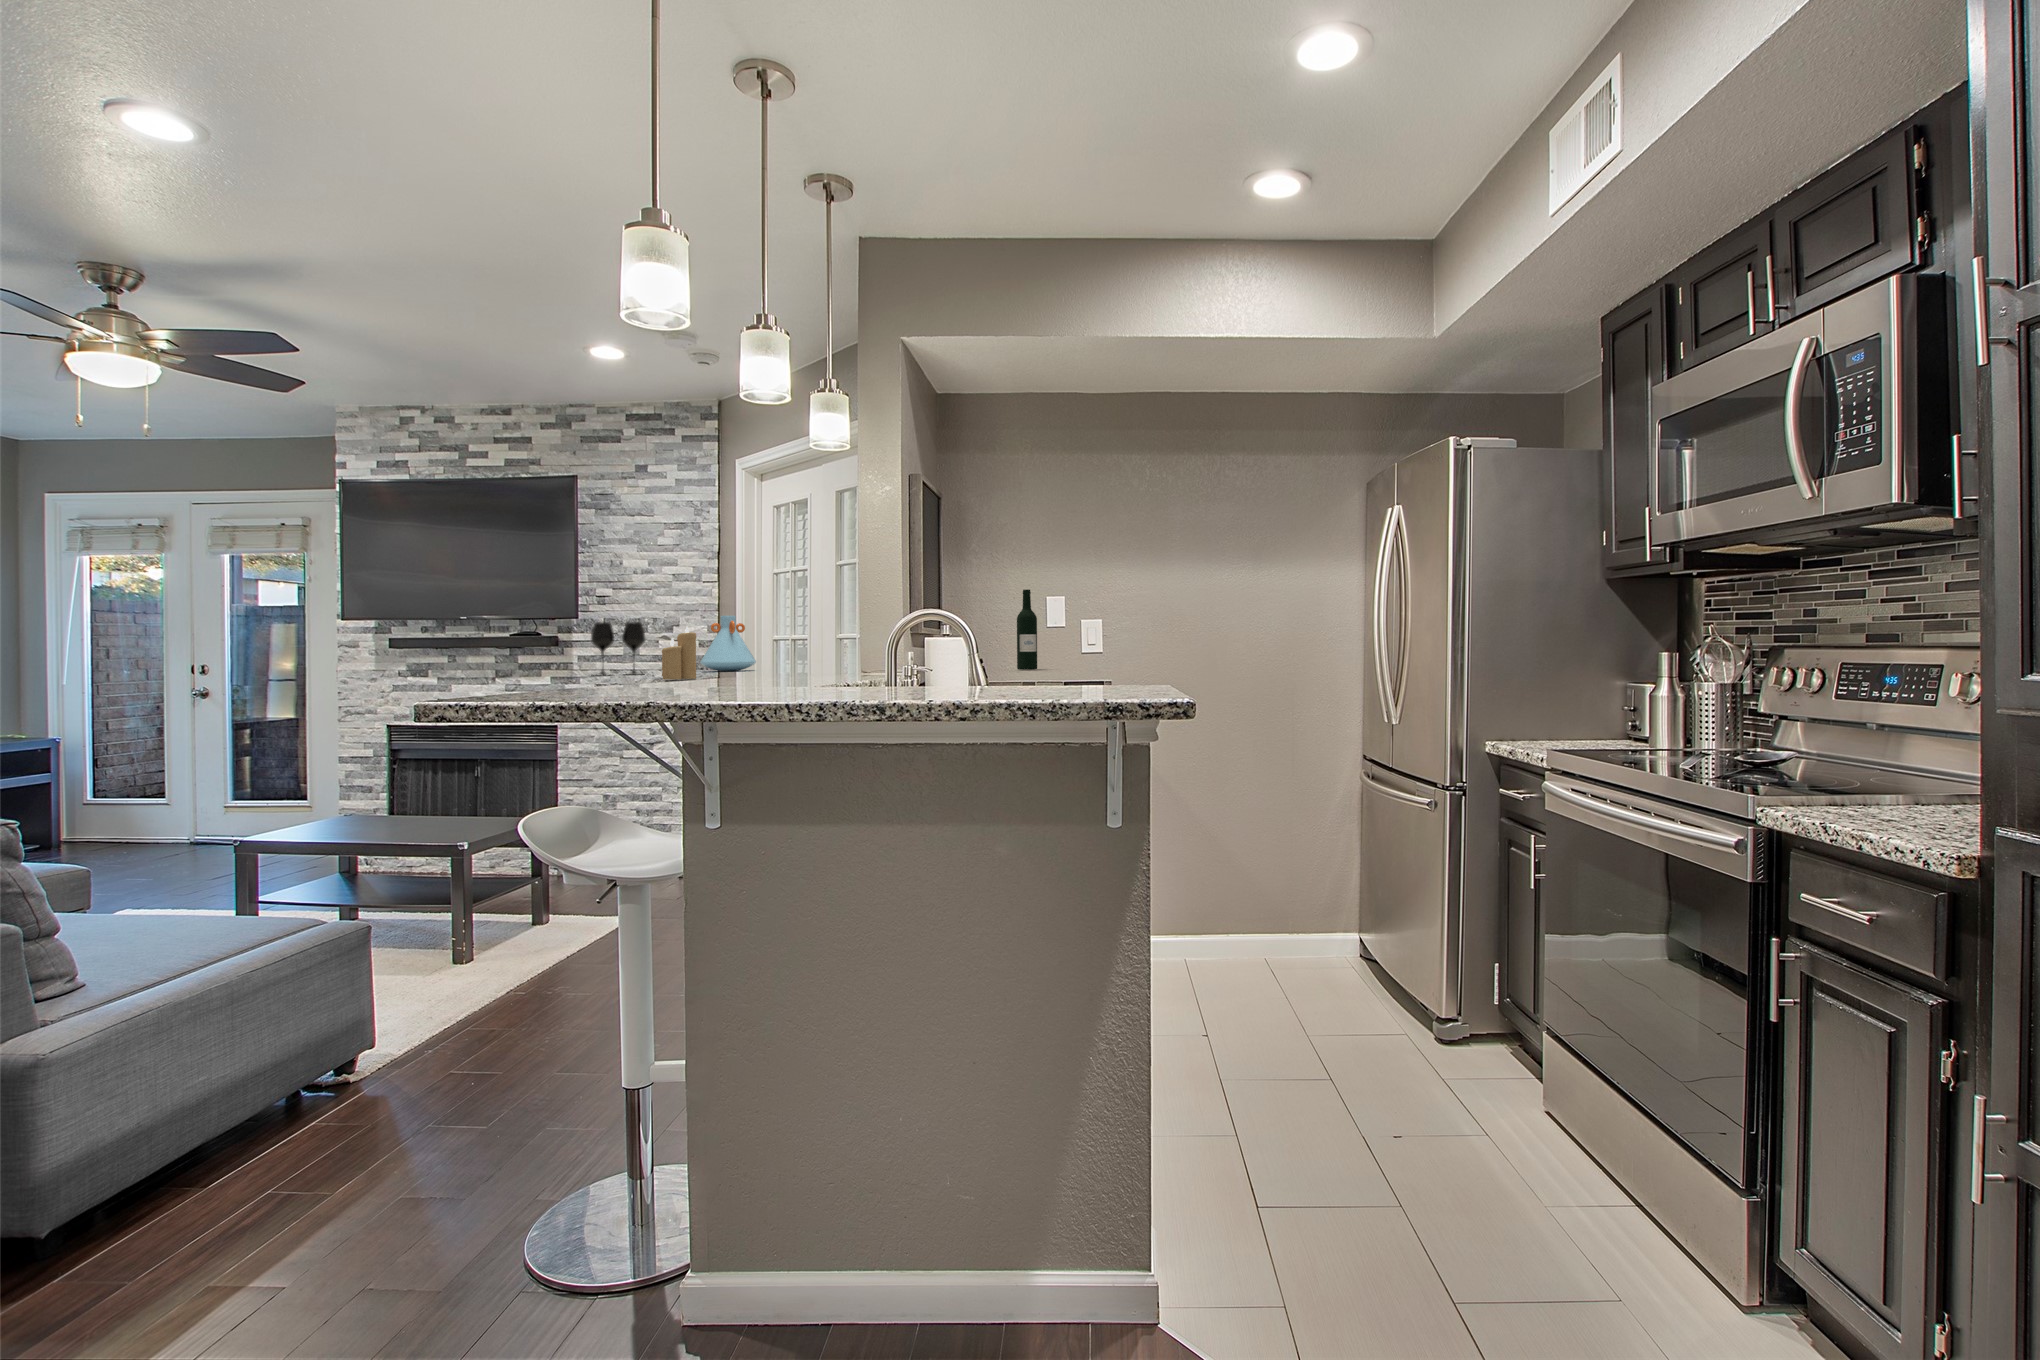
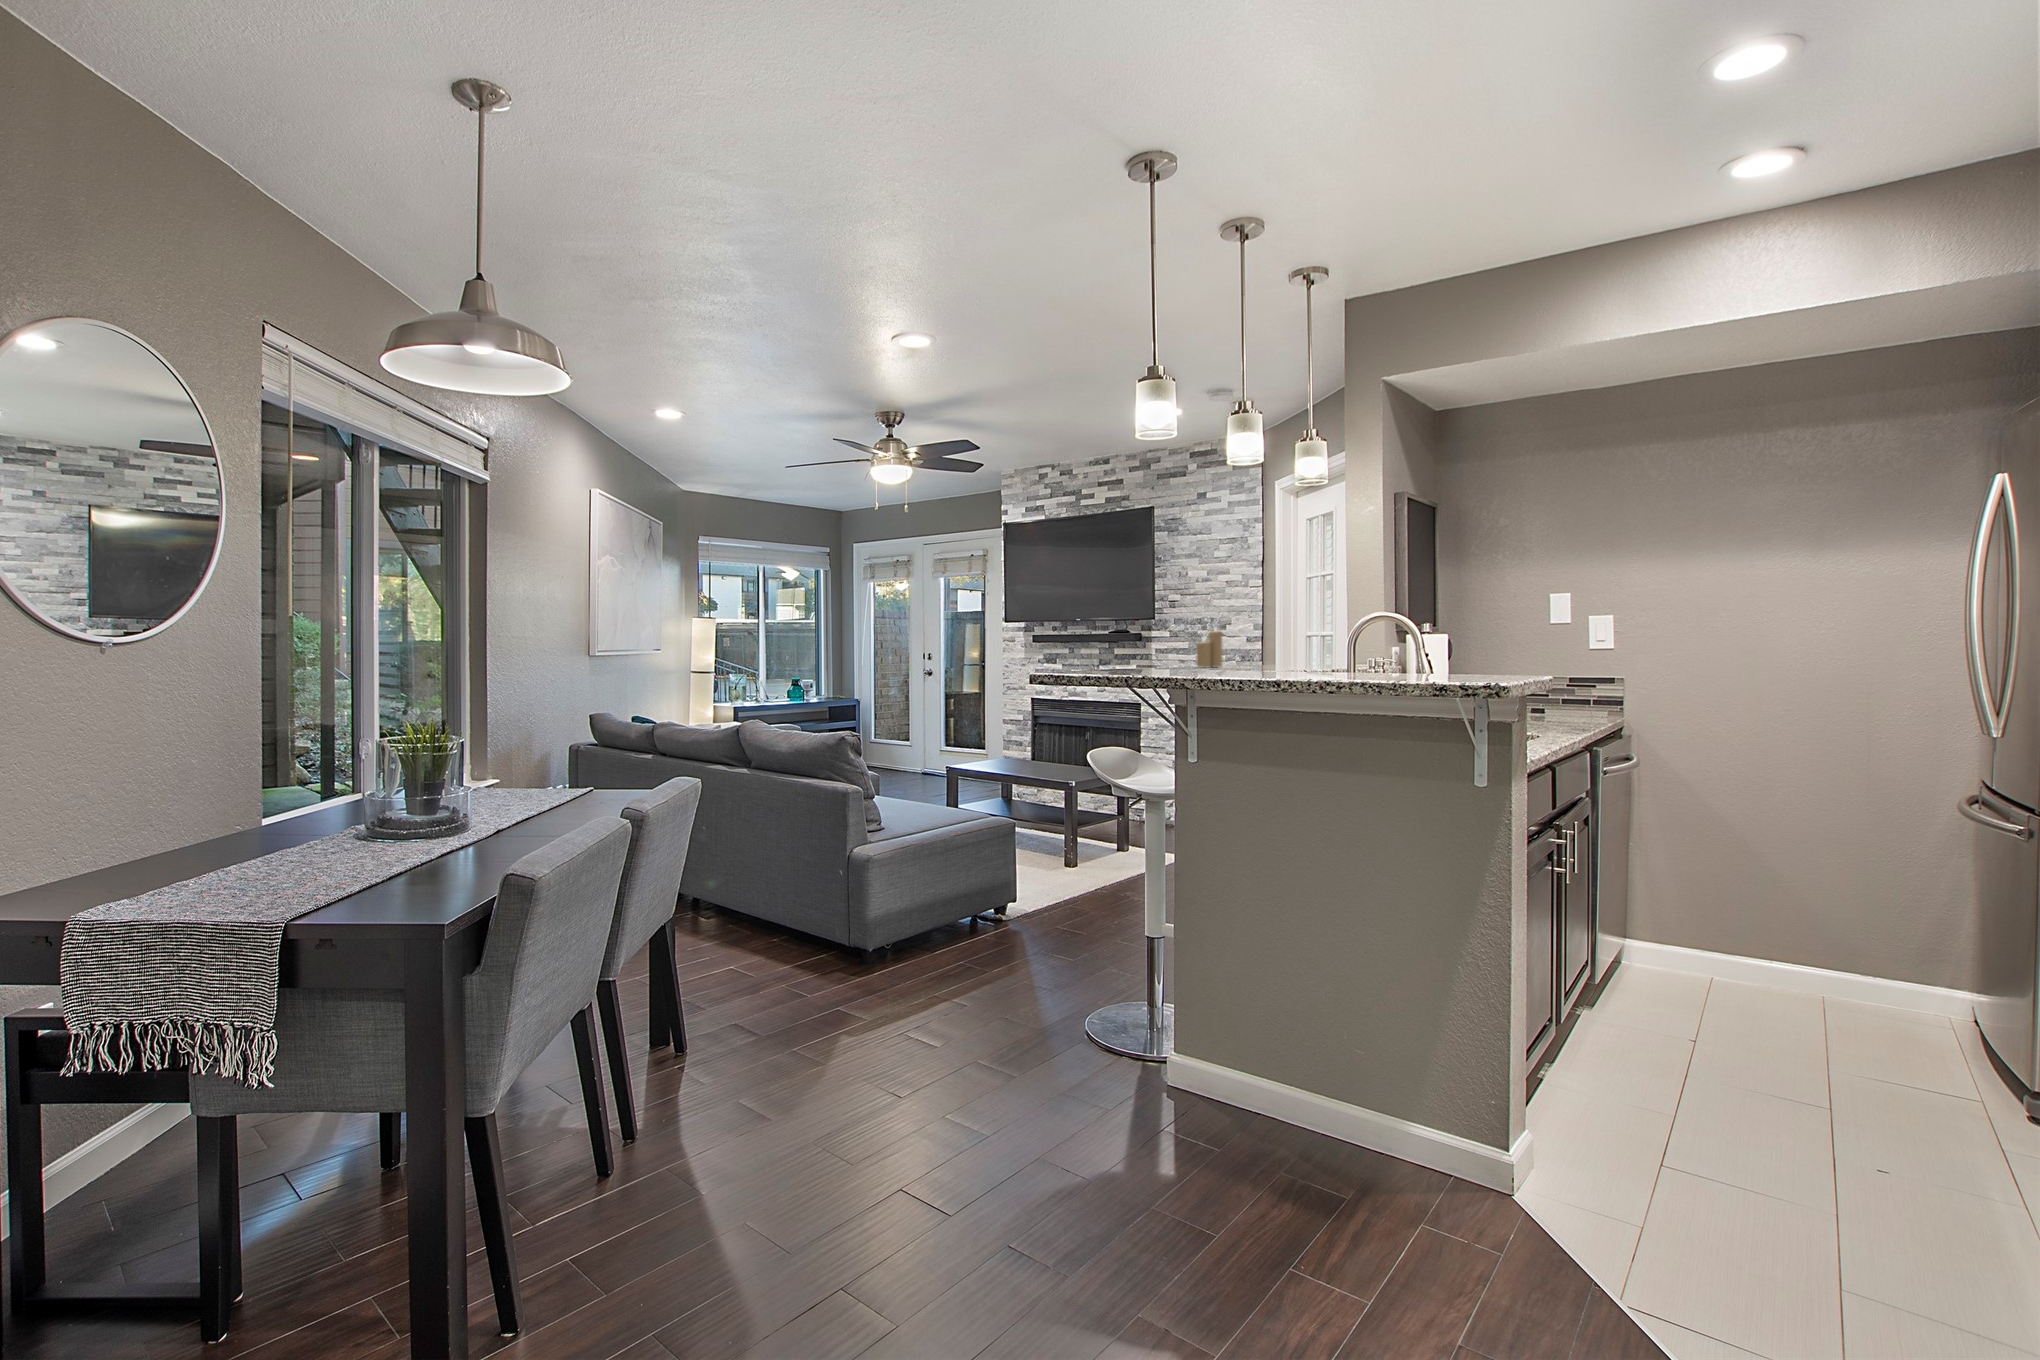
wine bottle: present [1017,590,1037,670] -> none [1518,588,1541,666]
vase: present [700,616,756,671] -> none [1239,616,1286,663]
wine glass: present [591,622,645,675] -> none [1155,623,1196,664]

